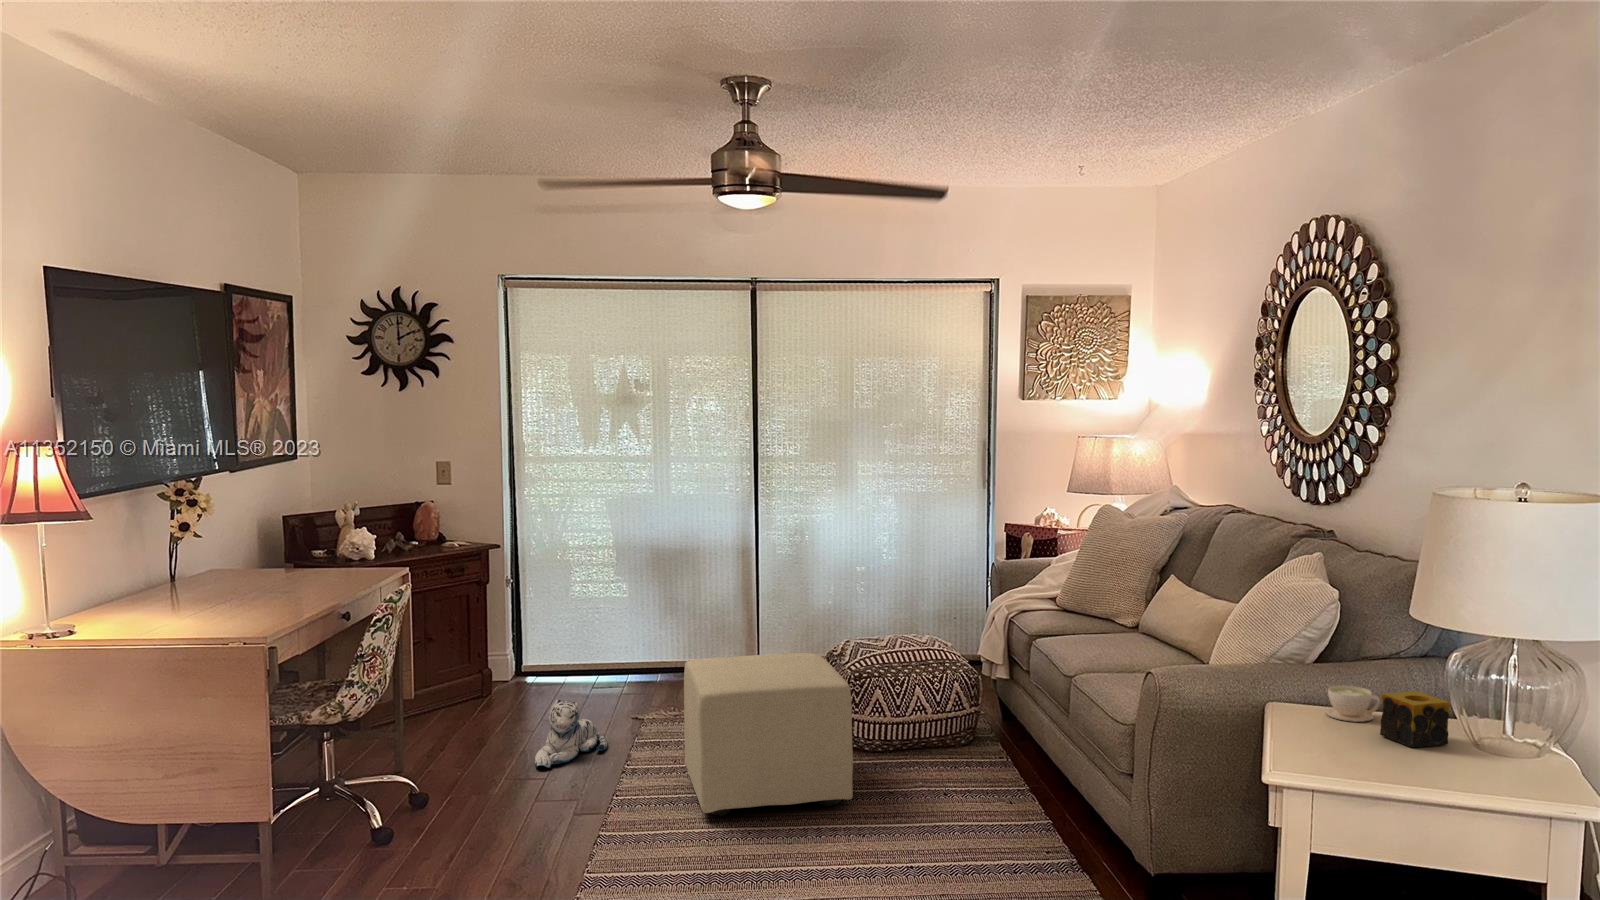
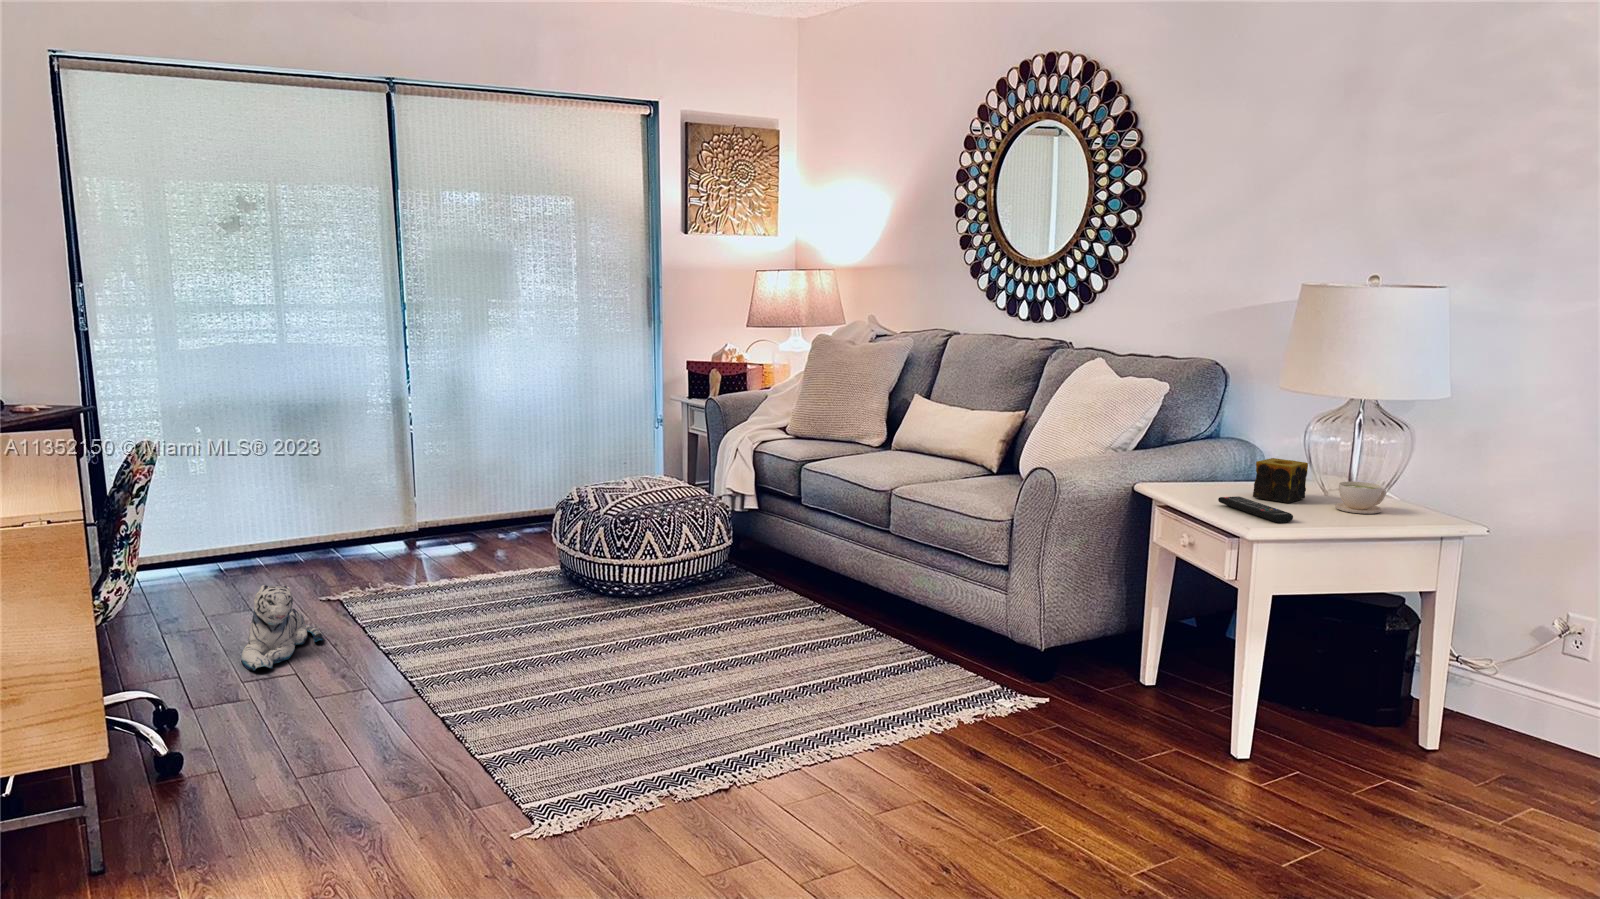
ottoman: present [684,653,853,816] -> none [450,498,676,682]
coffee cup: present [1326,685,1380,722] -> present [1335,482,1386,514]
remote control: none [1315,730,1360,771] -> present [1218,496,1293,523]

